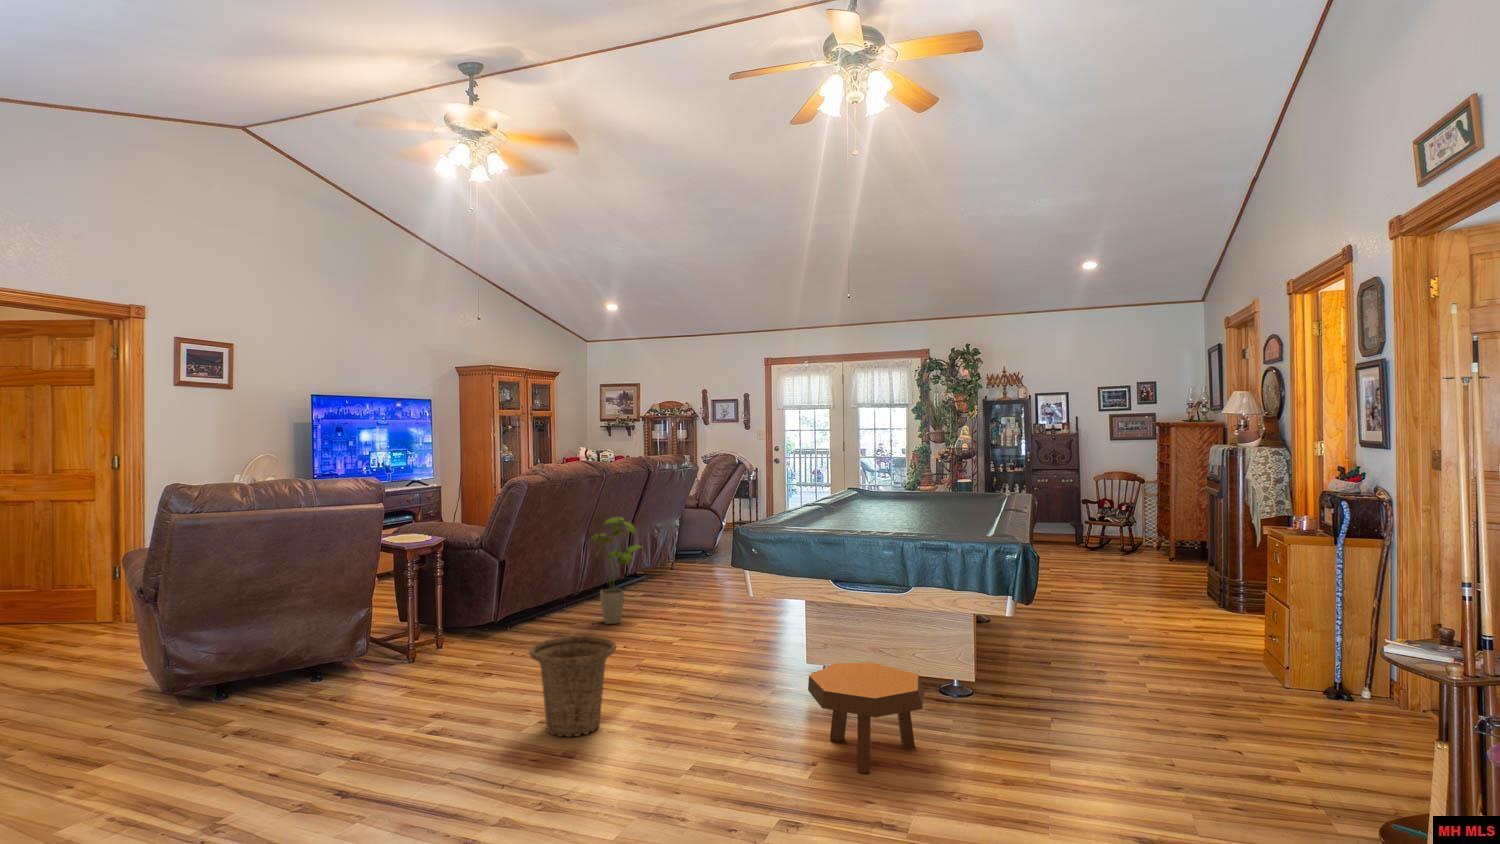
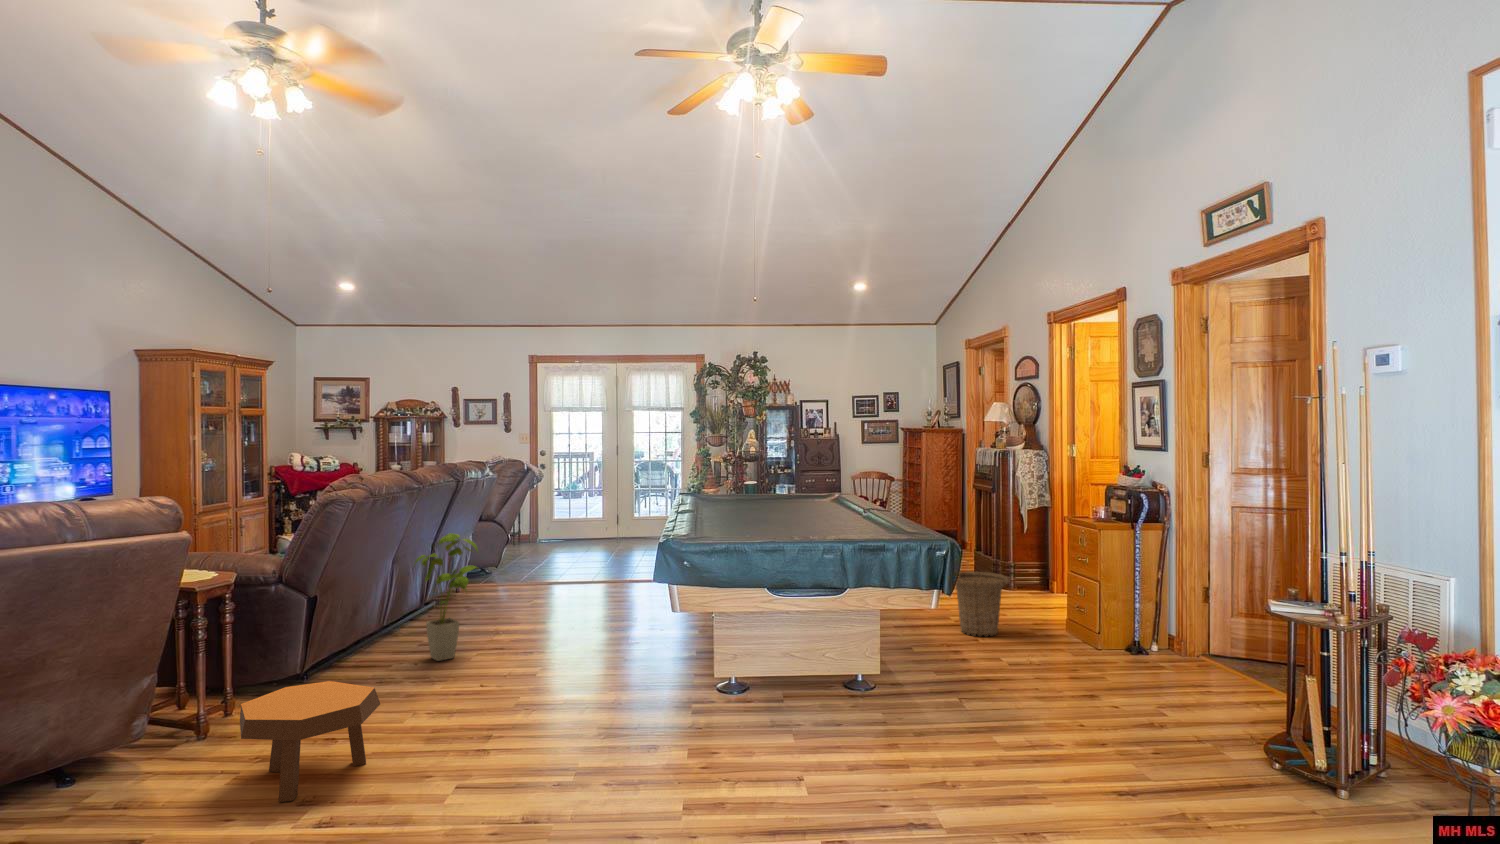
basket: present [529,636,616,737] -> present [954,572,1009,636]
footstool: present [808,662,925,773] -> present [240,681,380,802]

